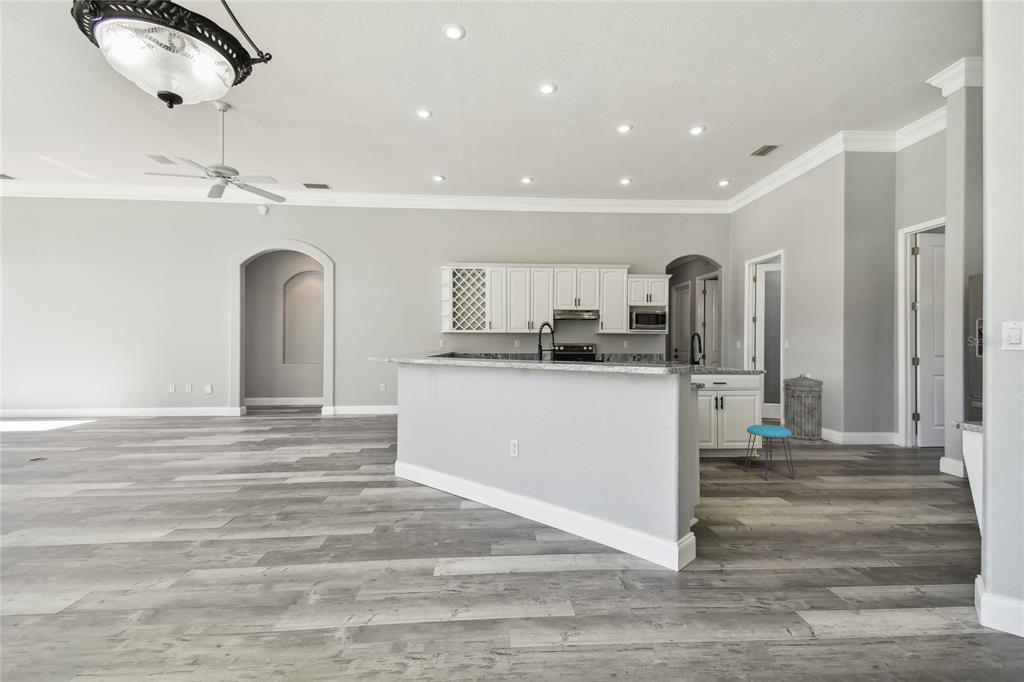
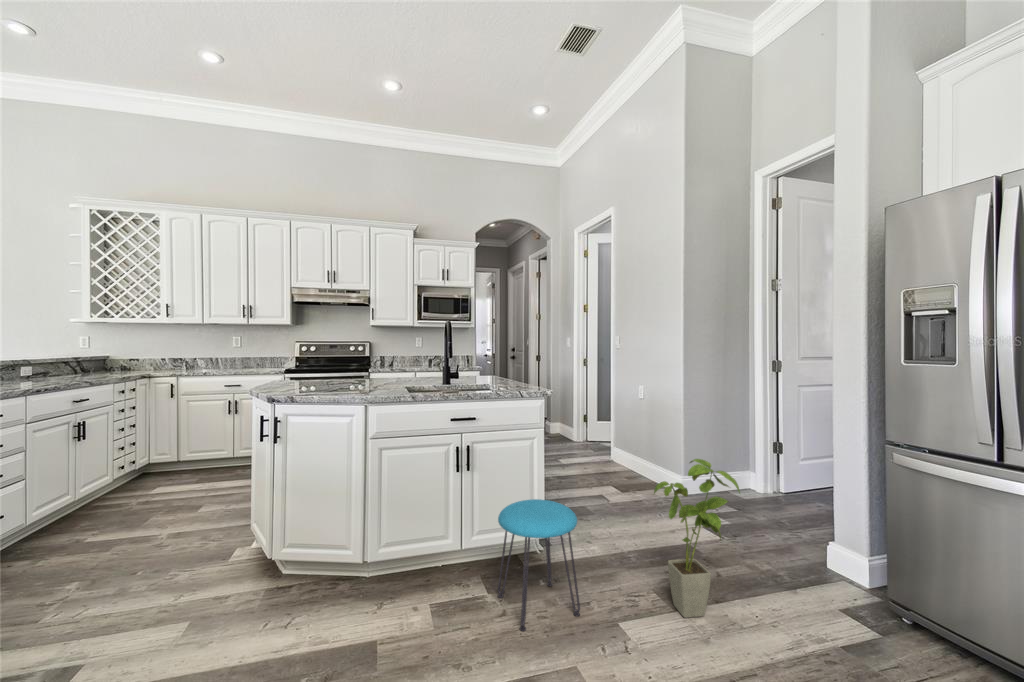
trash can: present [783,374,823,445] -> none [605,388,659,497]
house plant: none [835,404,887,484] -> present [654,459,740,618]

